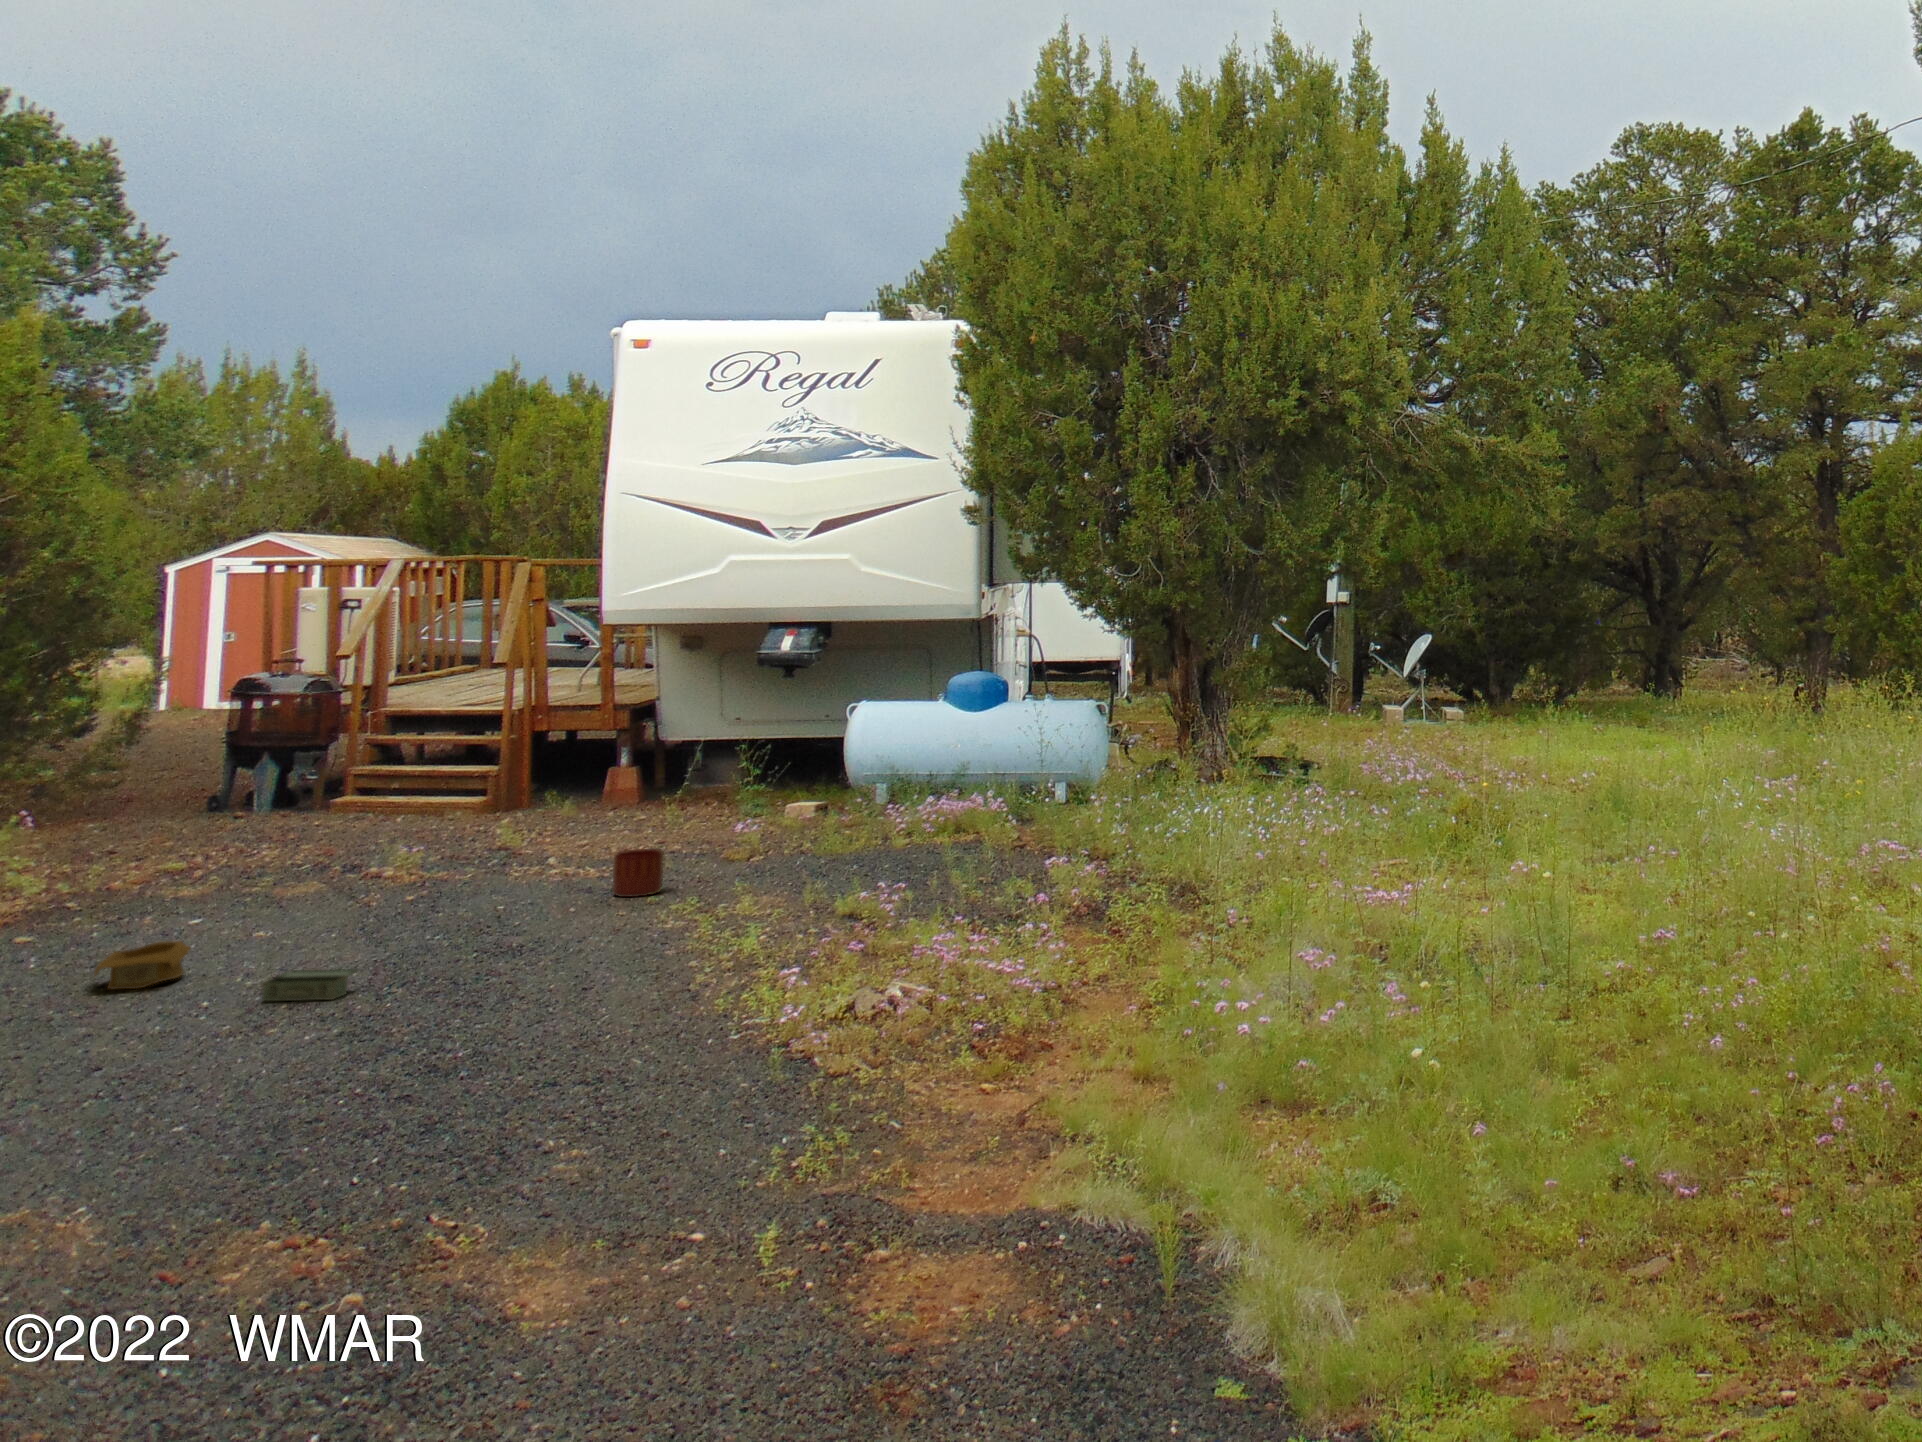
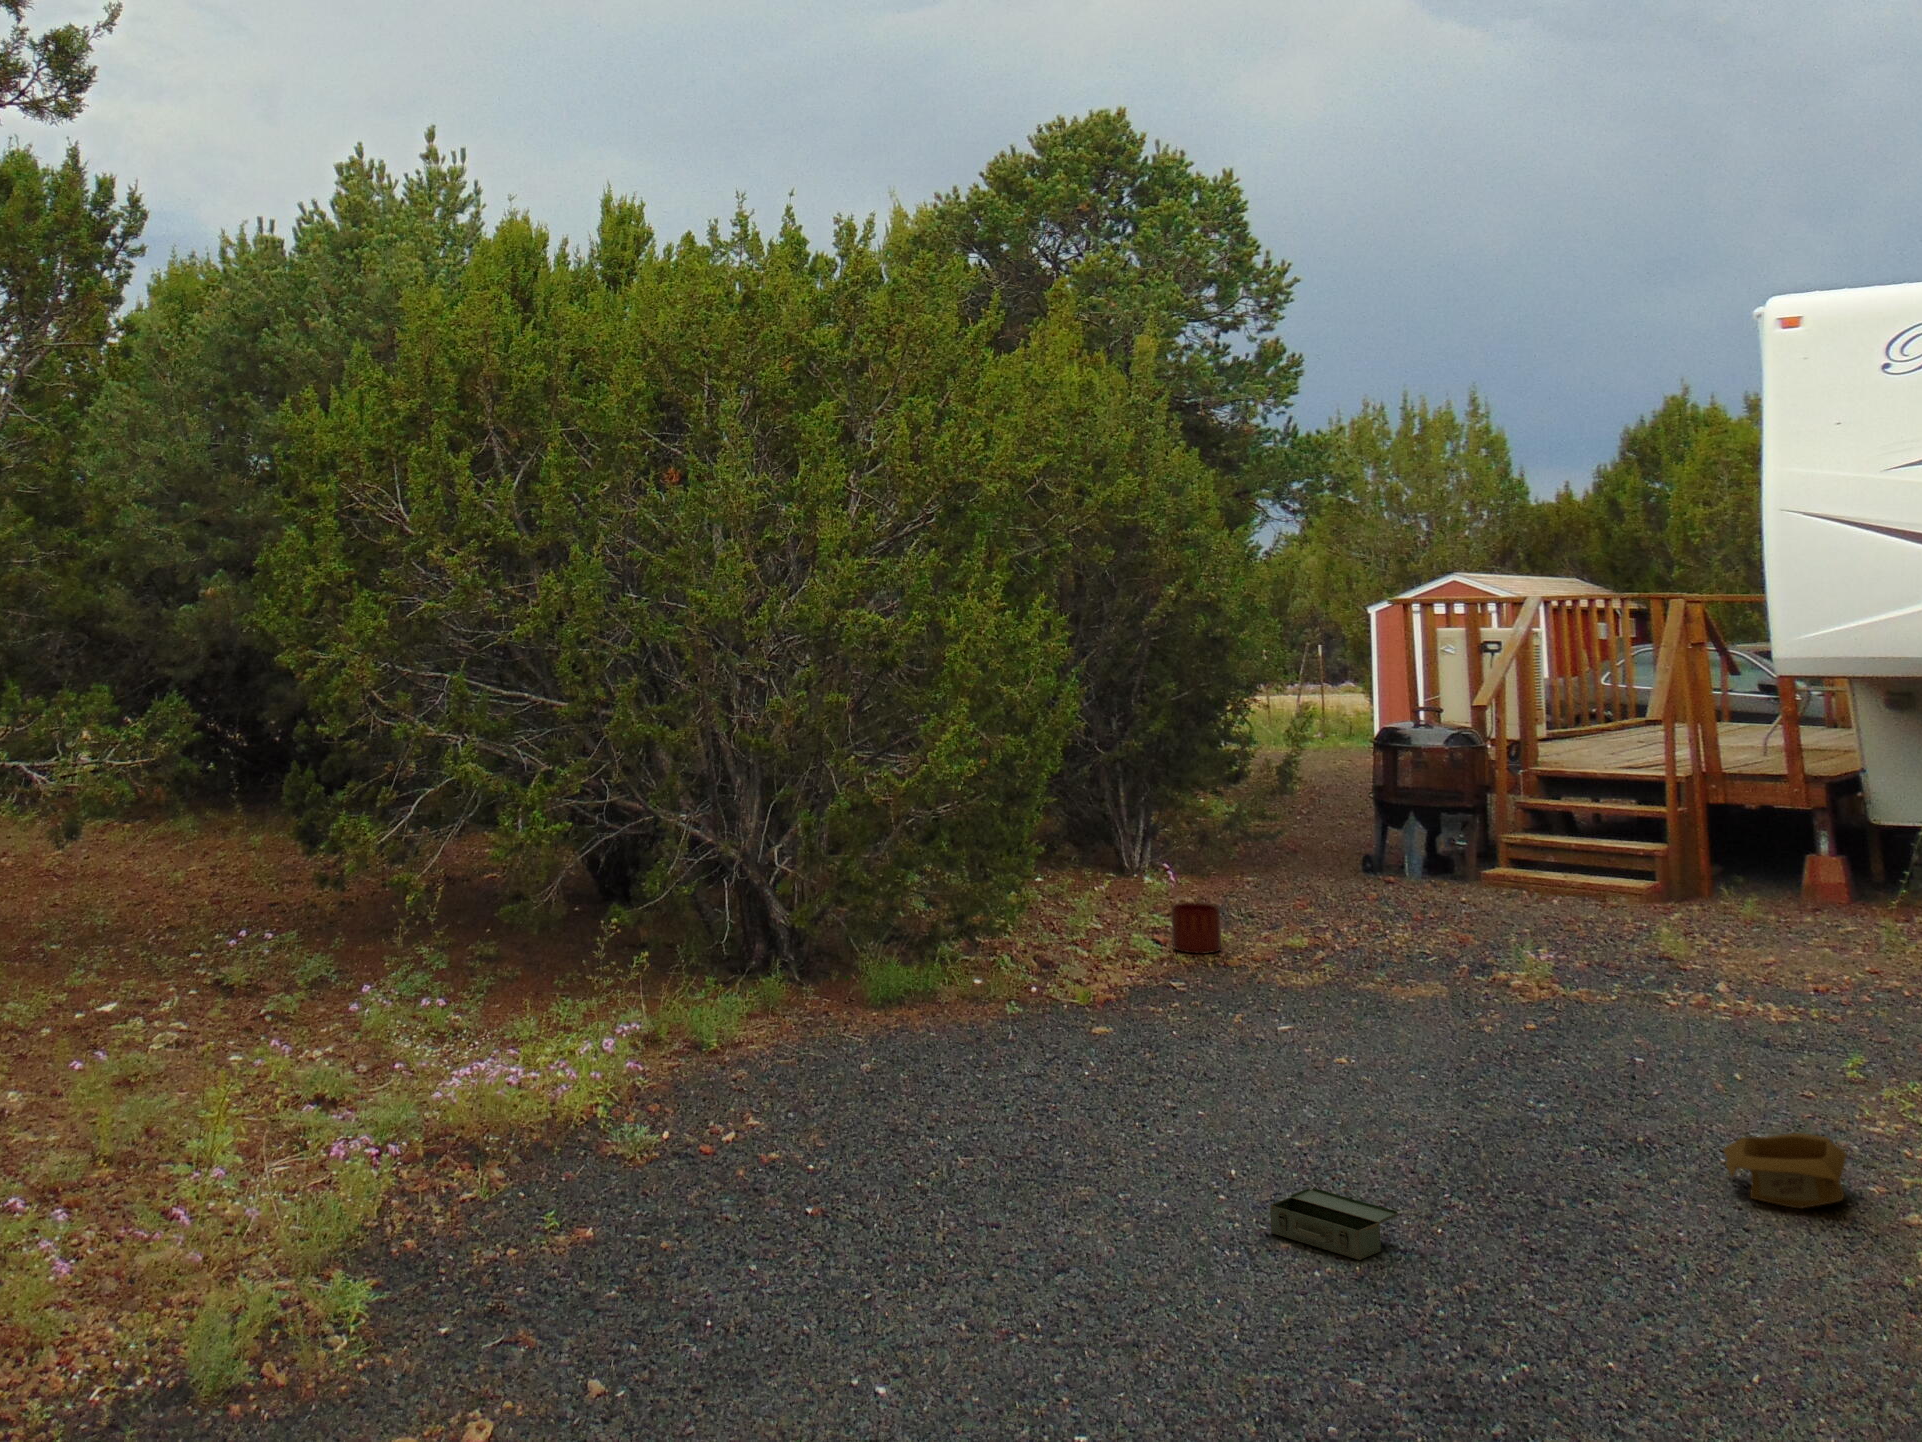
planter: present [612,849,664,897] -> present [1171,903,1221,954]
cardboard box: present [94,941,190,989] -> present [1723,1133,1847,1209]

